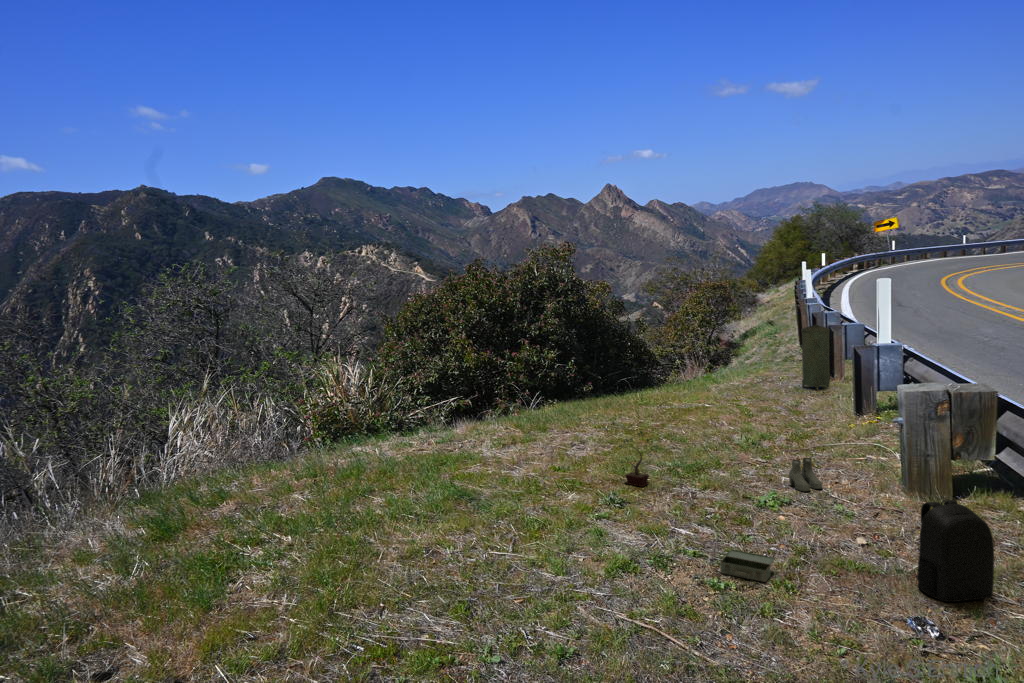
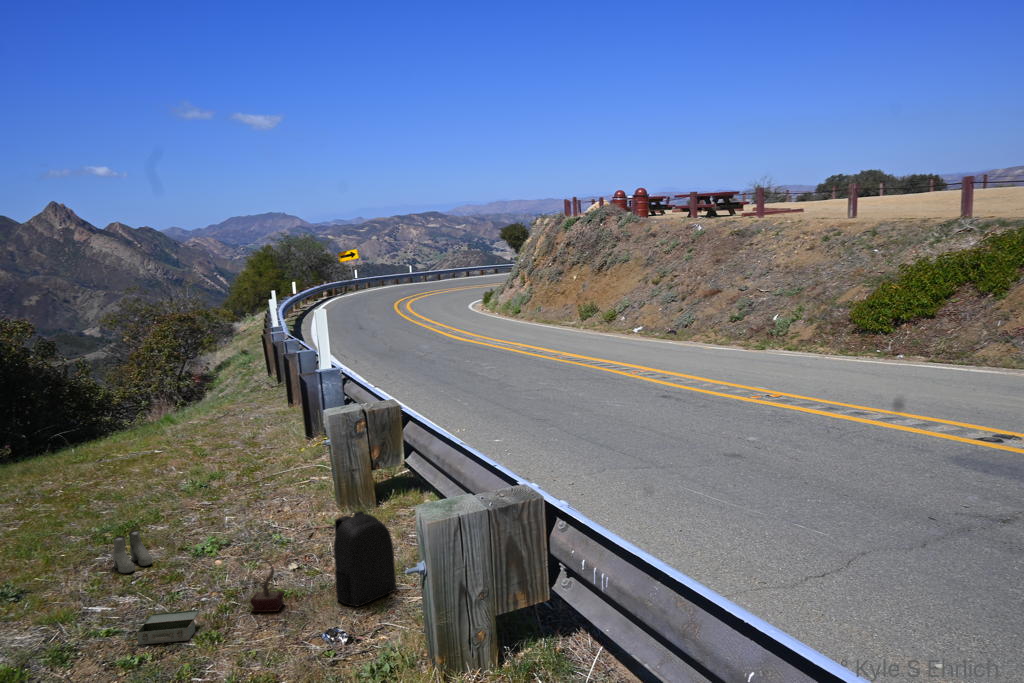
trash can: present [801,325,830,390] -> none [256,354,288,418]
potted plant: present [619,431,659,487] -> present [236,532,301,612]
boots: present [789,458,823,492] -> present [113,530,153,573]

